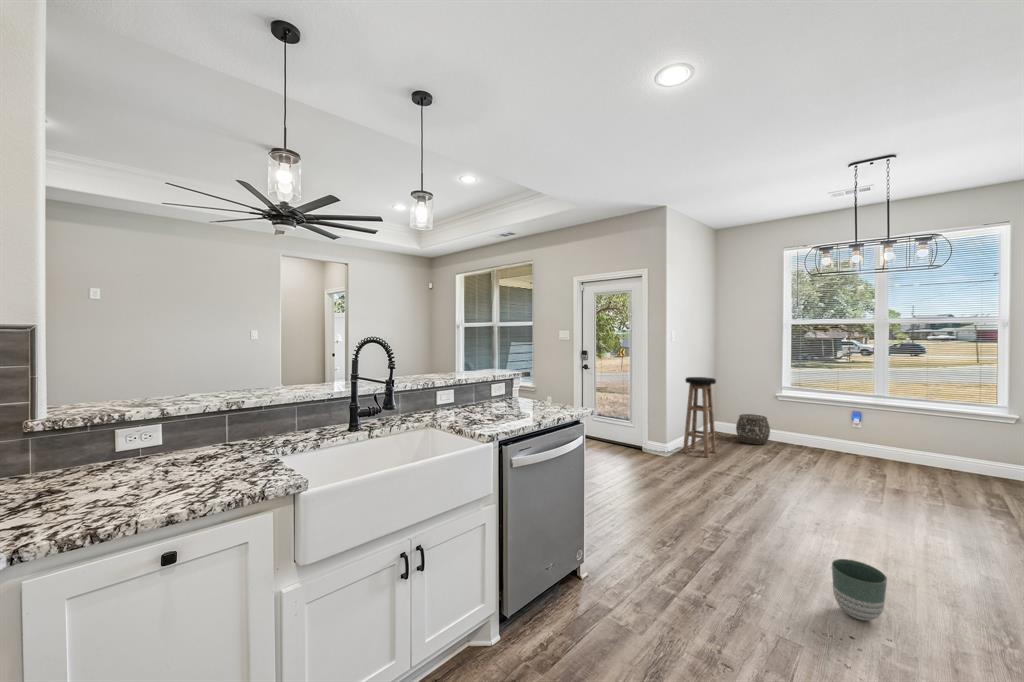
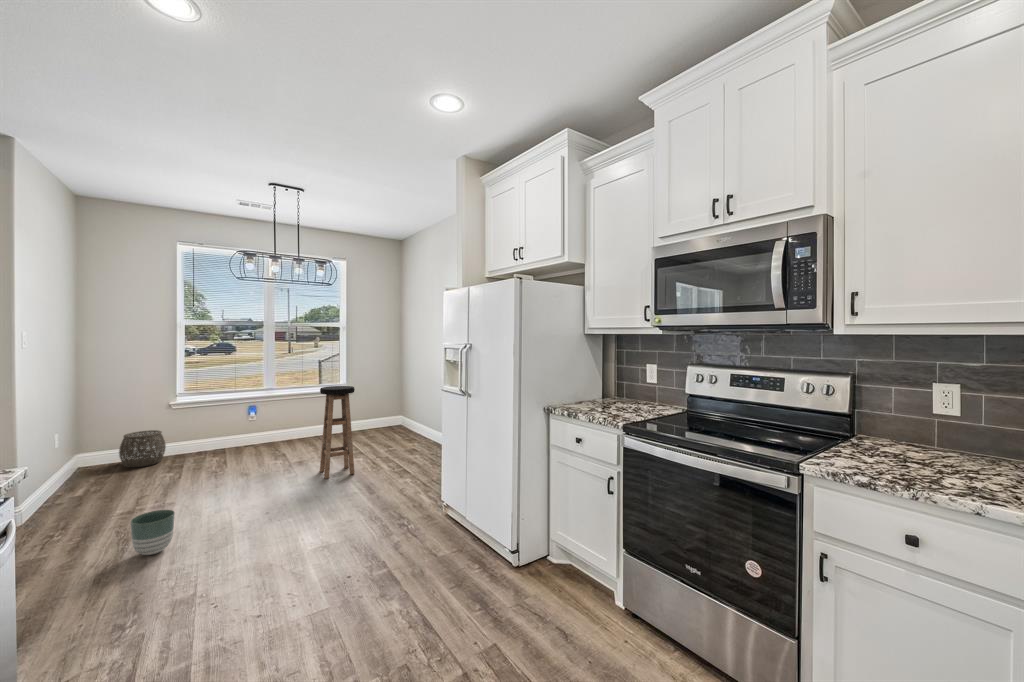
bar stool: present [683,377,716,457] -> present [320,386,355,479]
planter: present [832,559,887,621] -> present [131,510,175,555]

